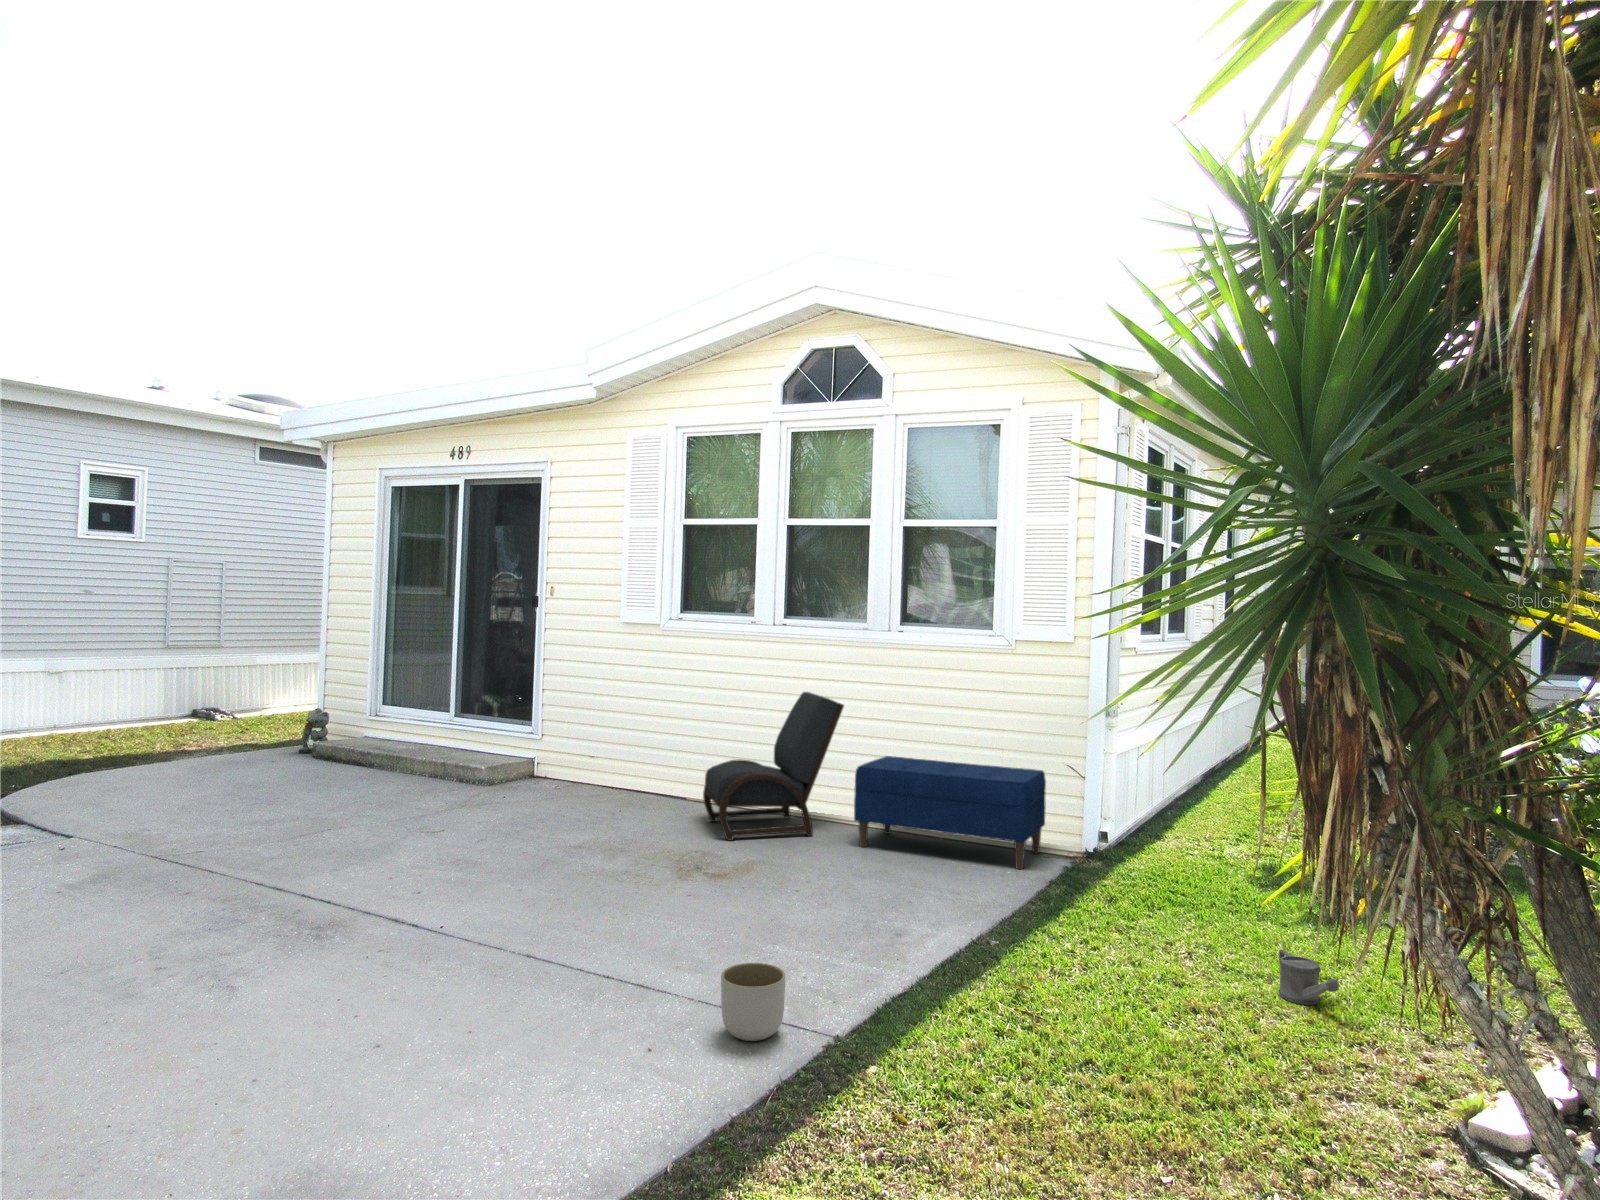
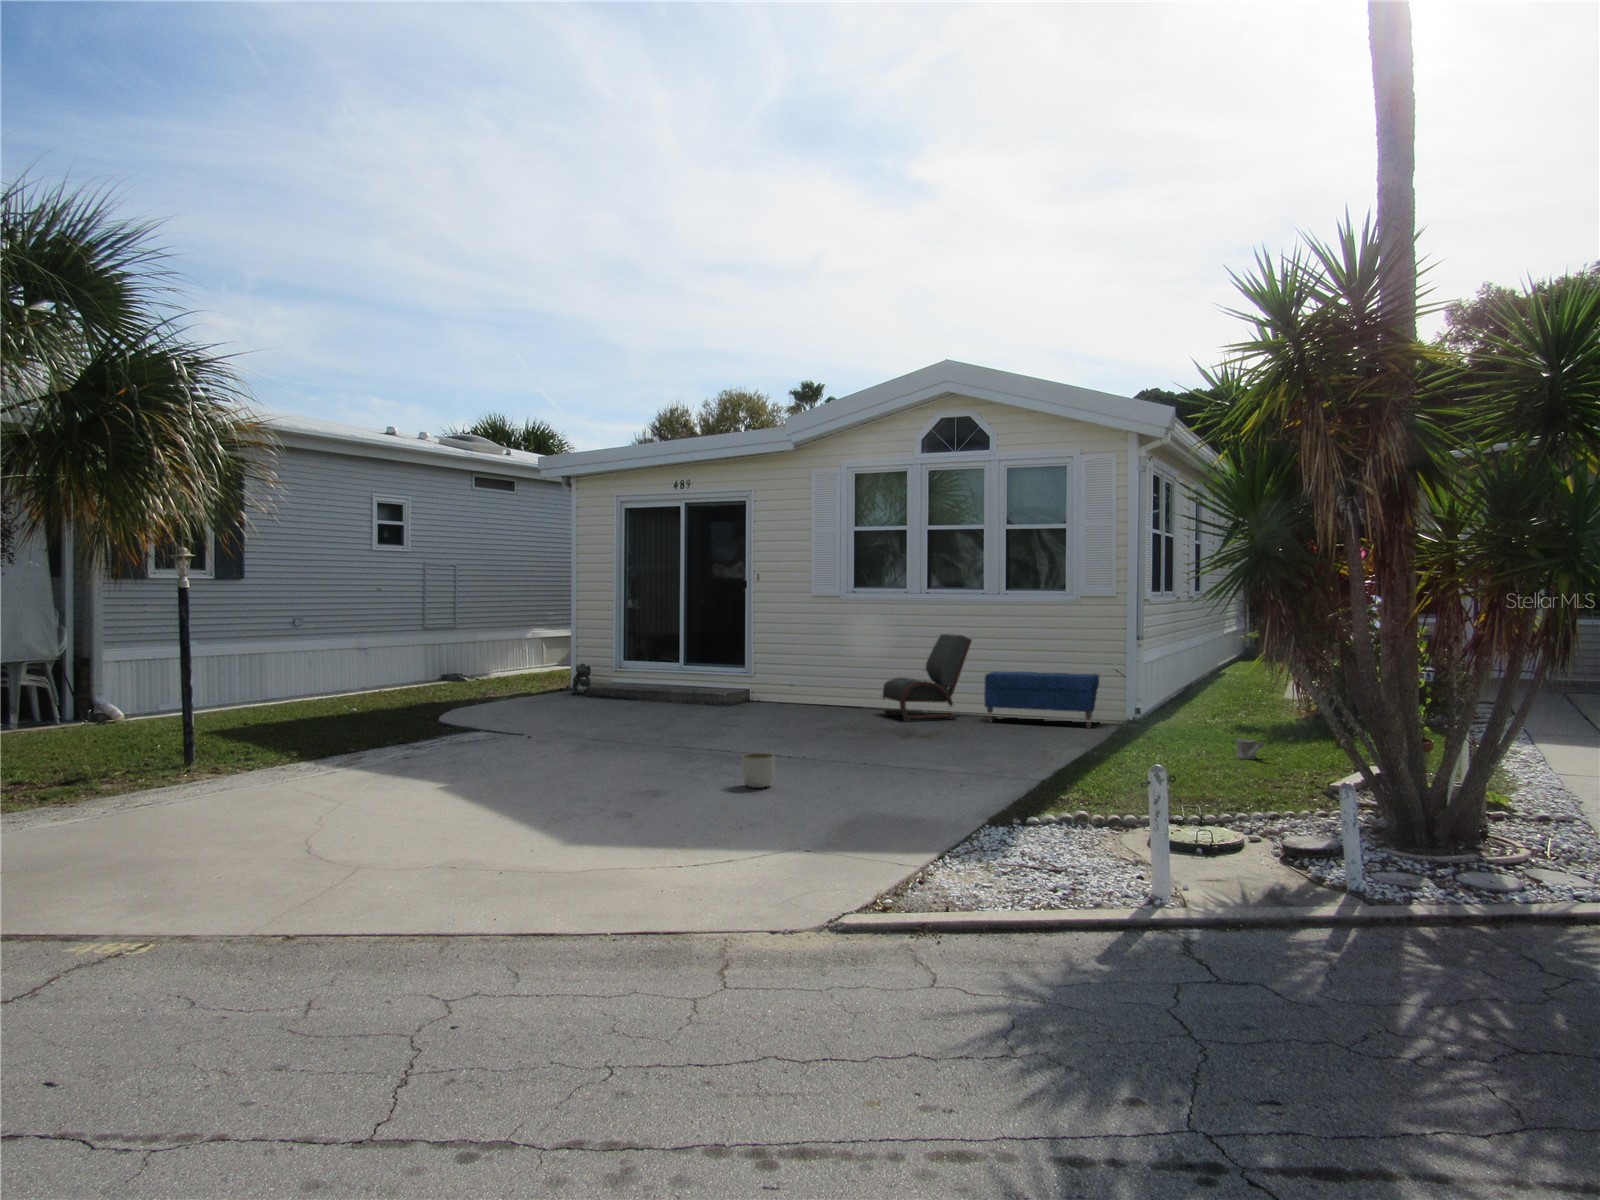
planter: present [721,963,785,1041] -> present [741,753,775,788]

